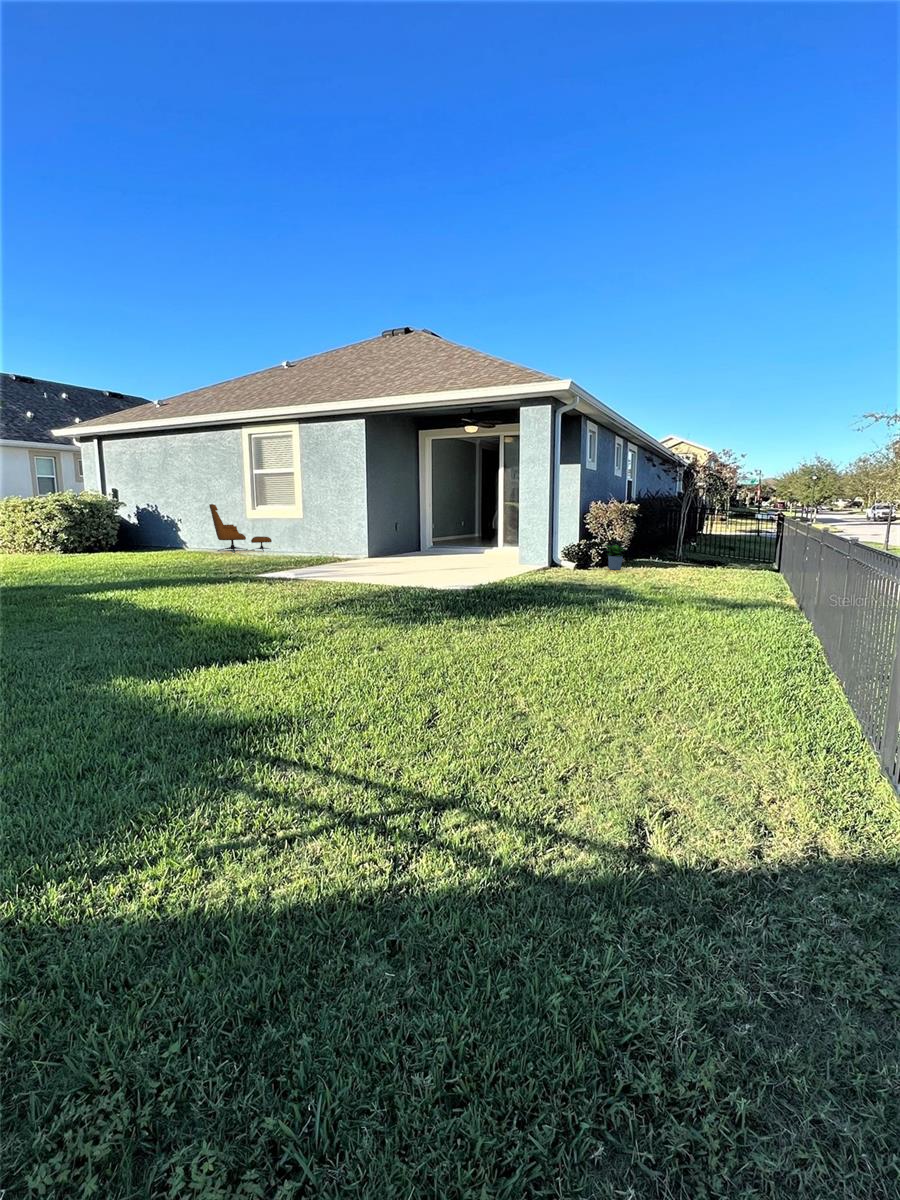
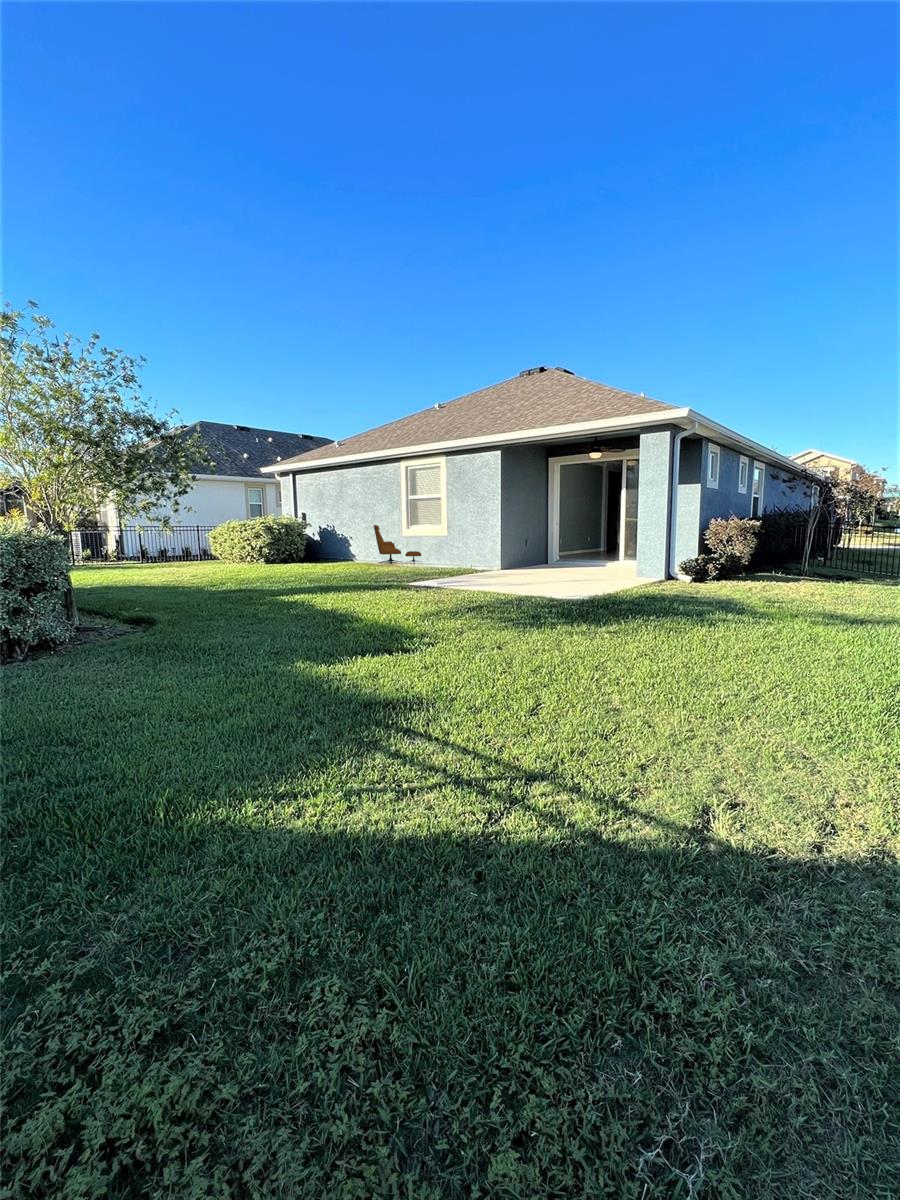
potted plant: present [602,545,626,570] -> none [717,560,748,584]

